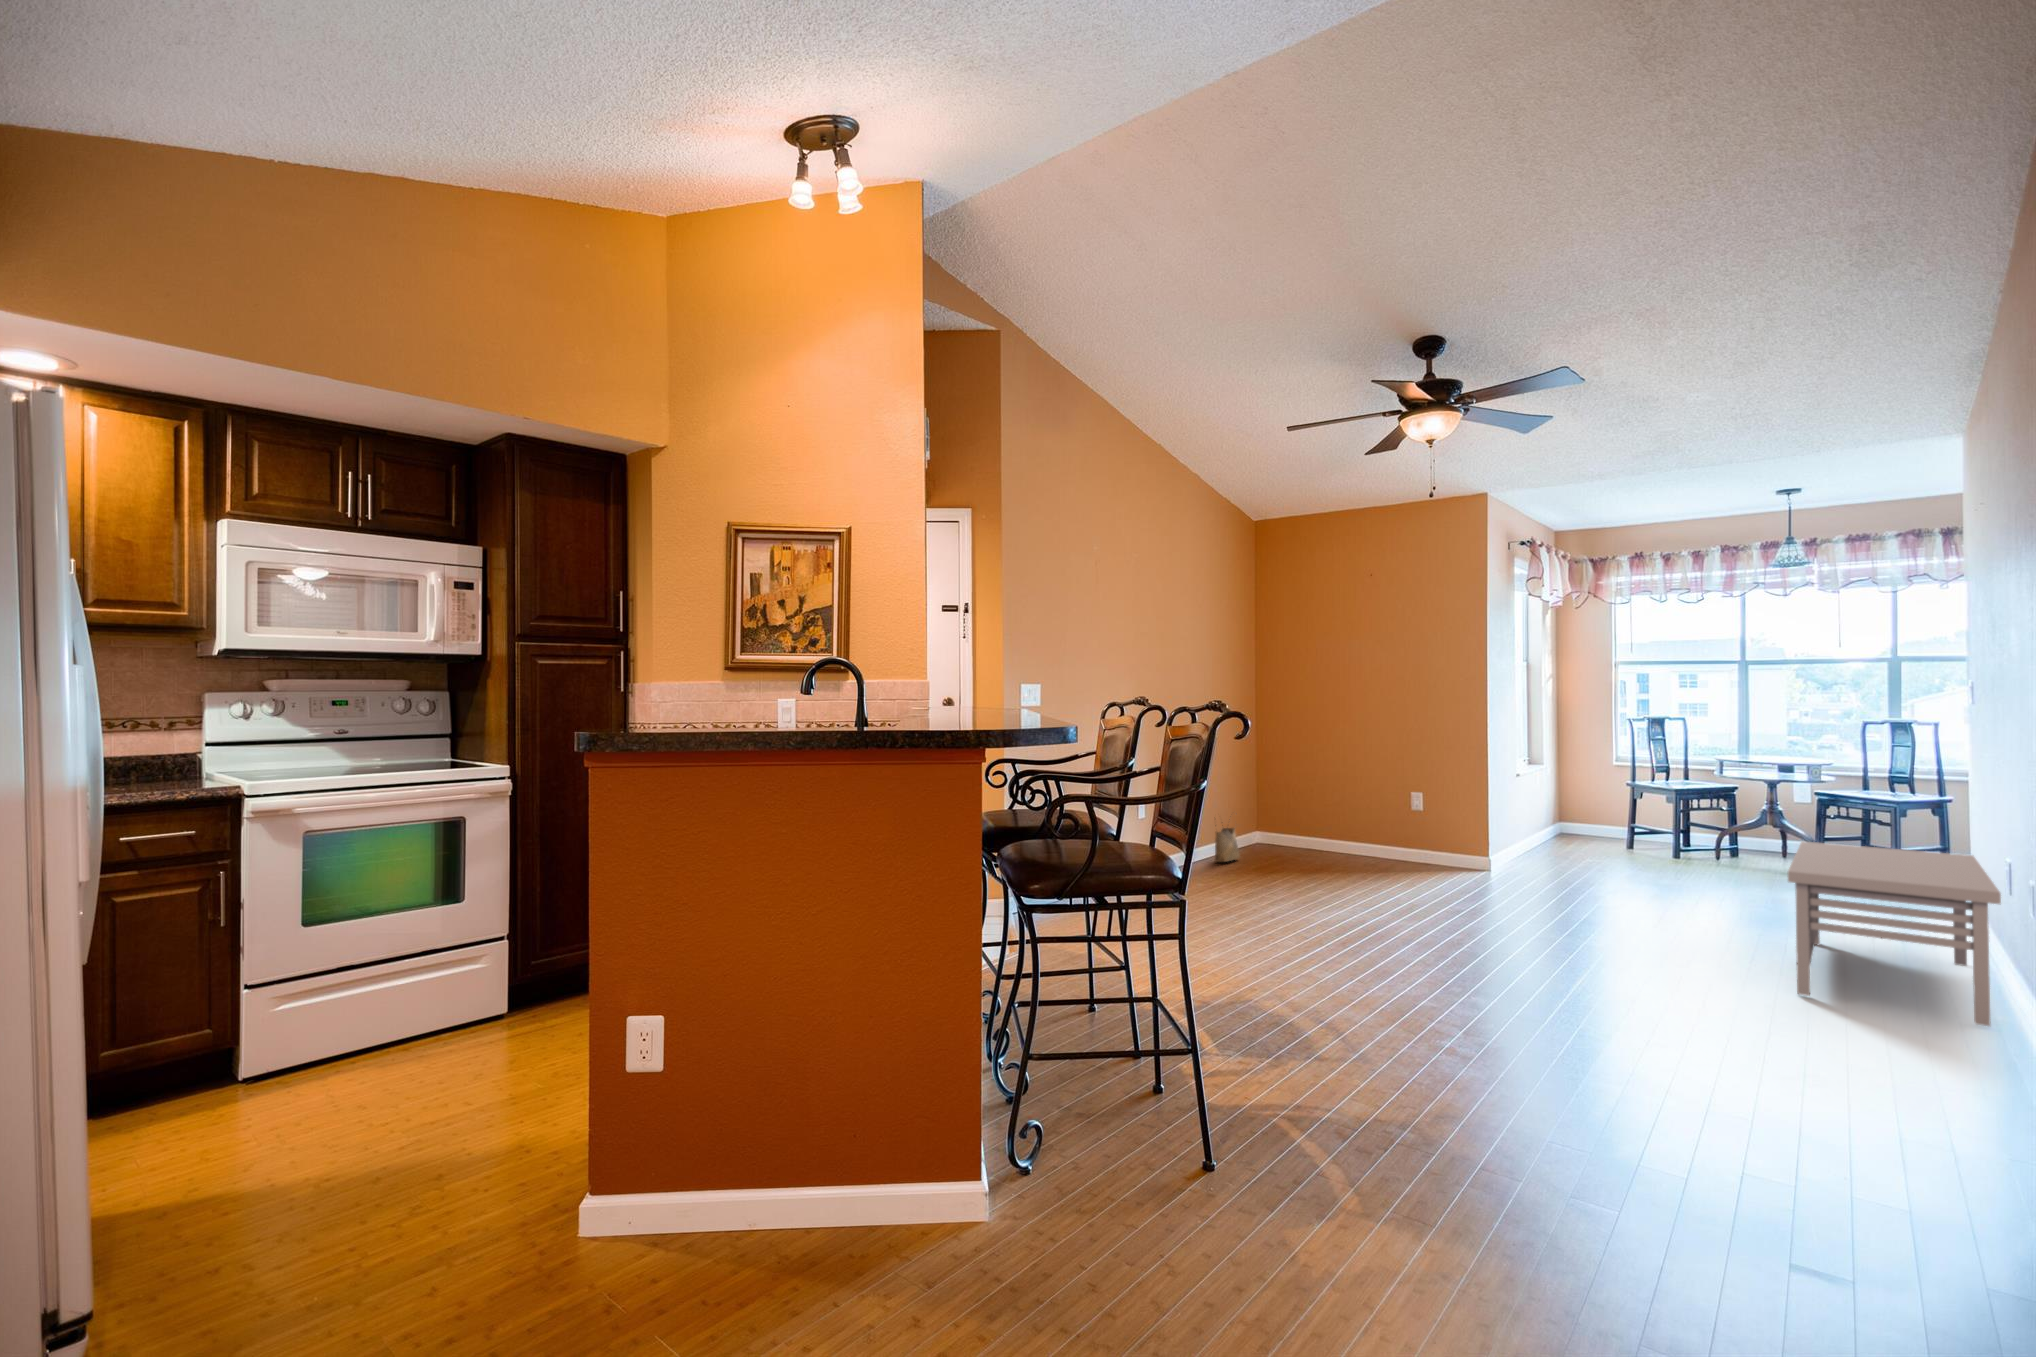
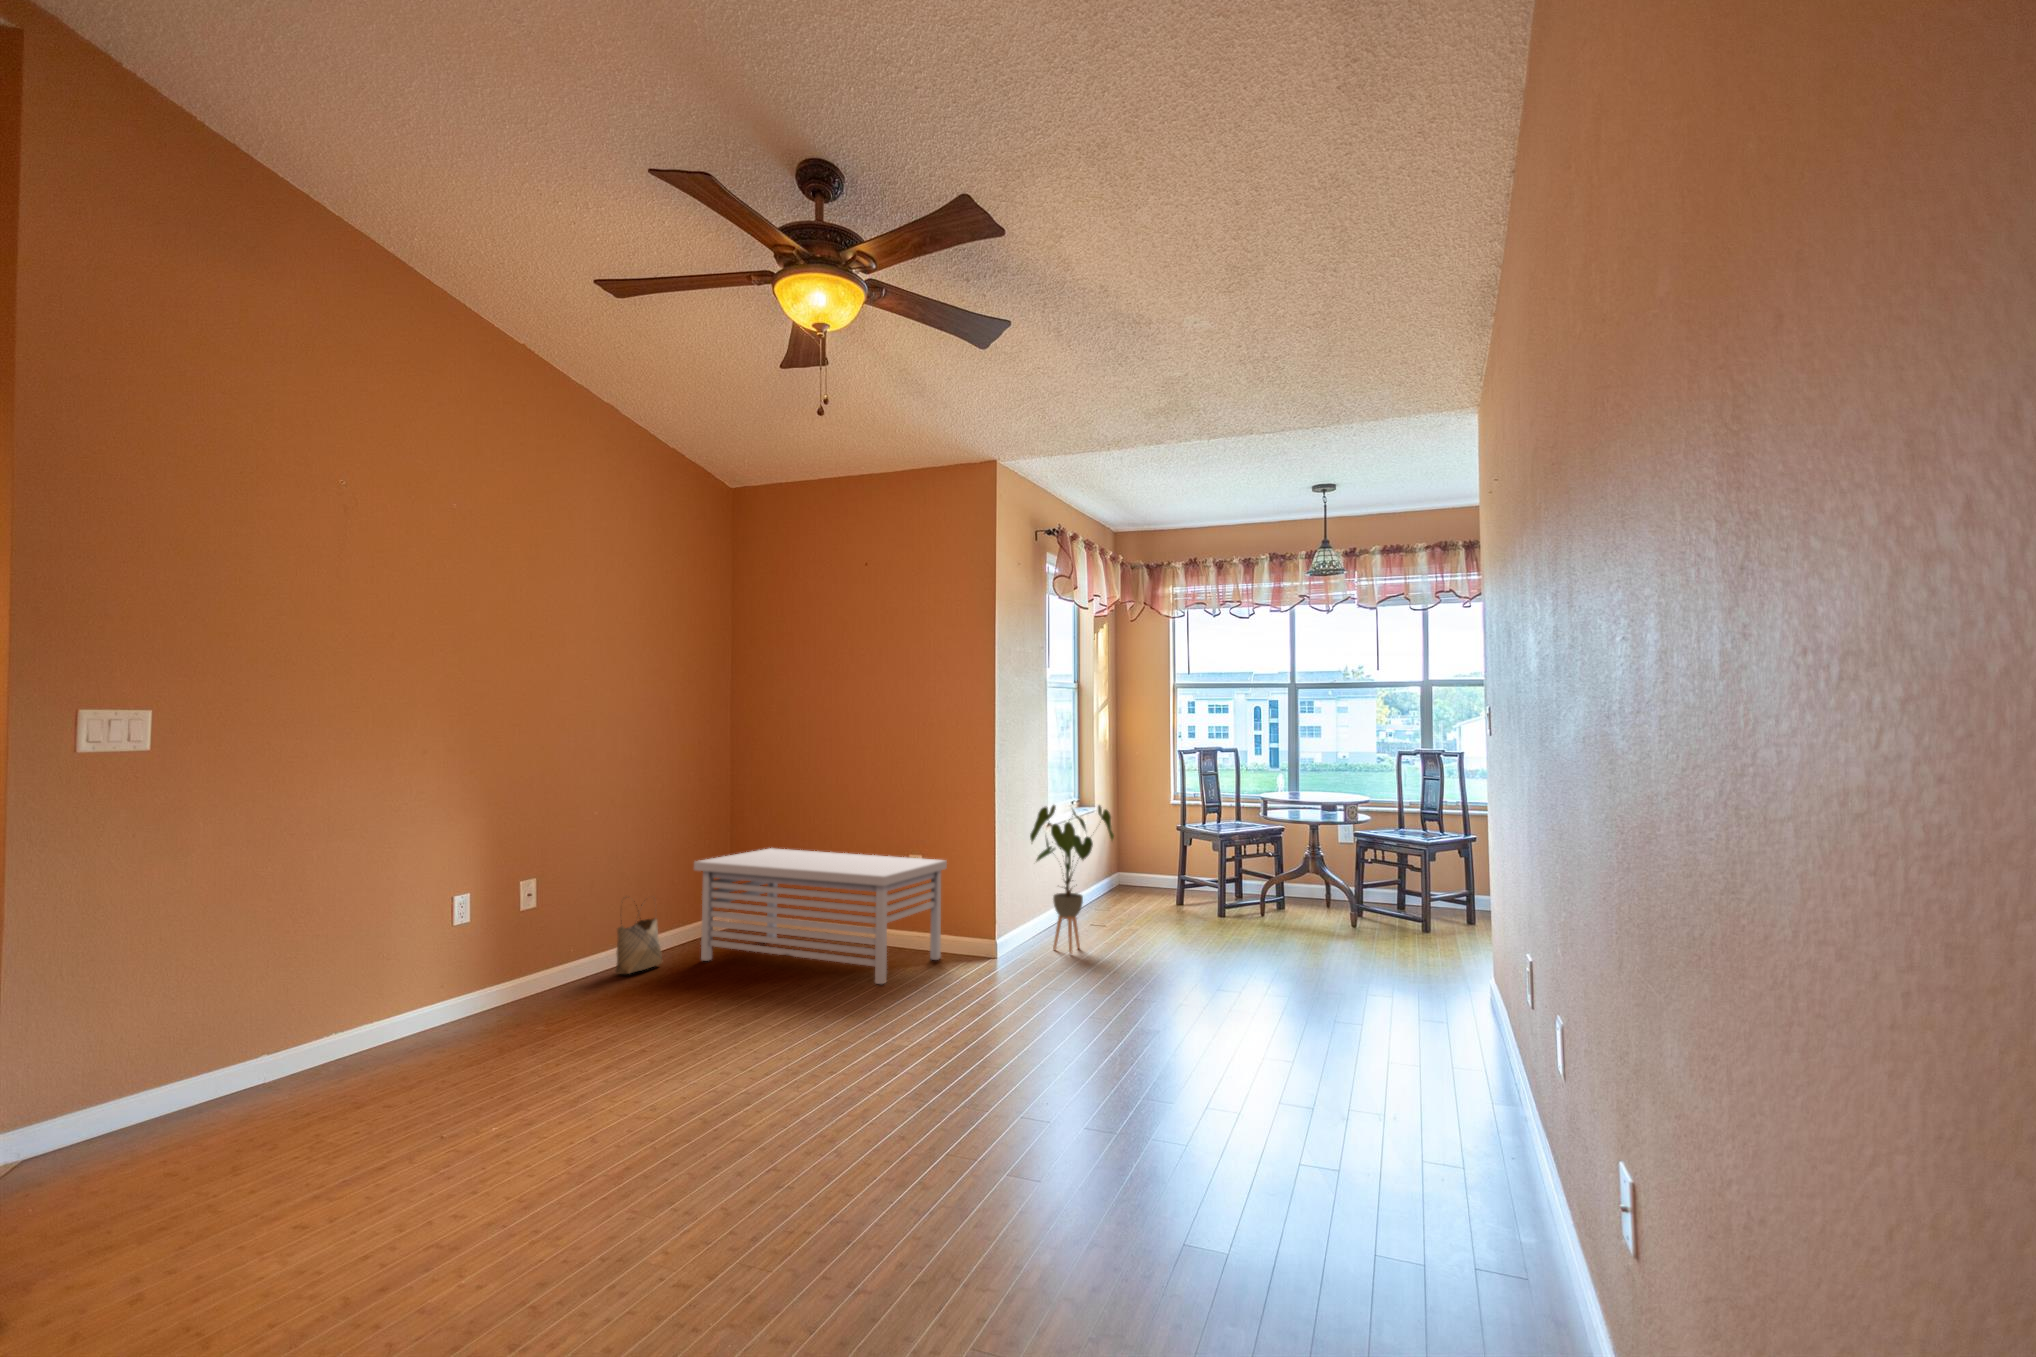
house plant: none [1510,758,1586,872] -> present [1030,805,1114,954]
storage bench: present [1788,841,2001,1026] -> present [694,848,947,984]

